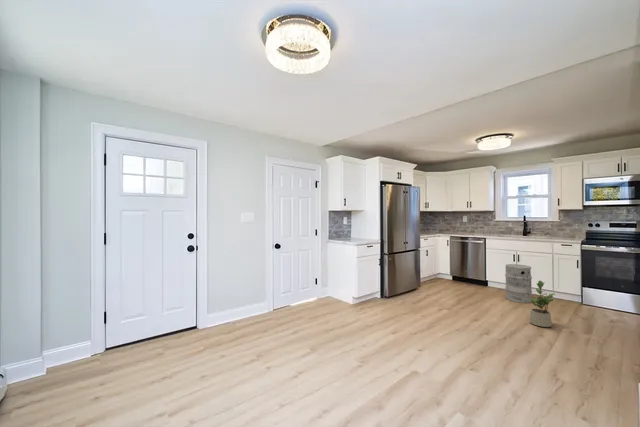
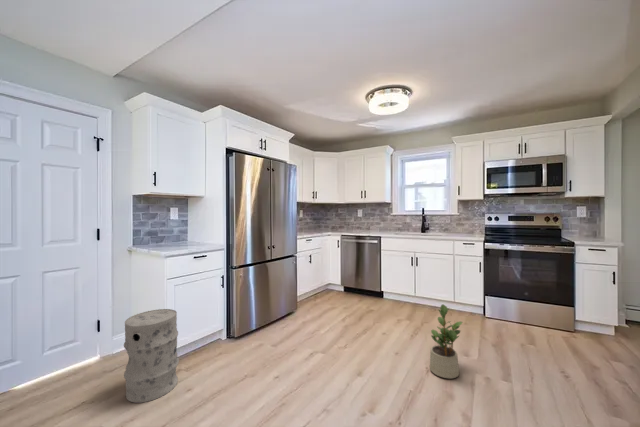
trash can: present [505,264,532,303] -> present [124,309,179,403]

